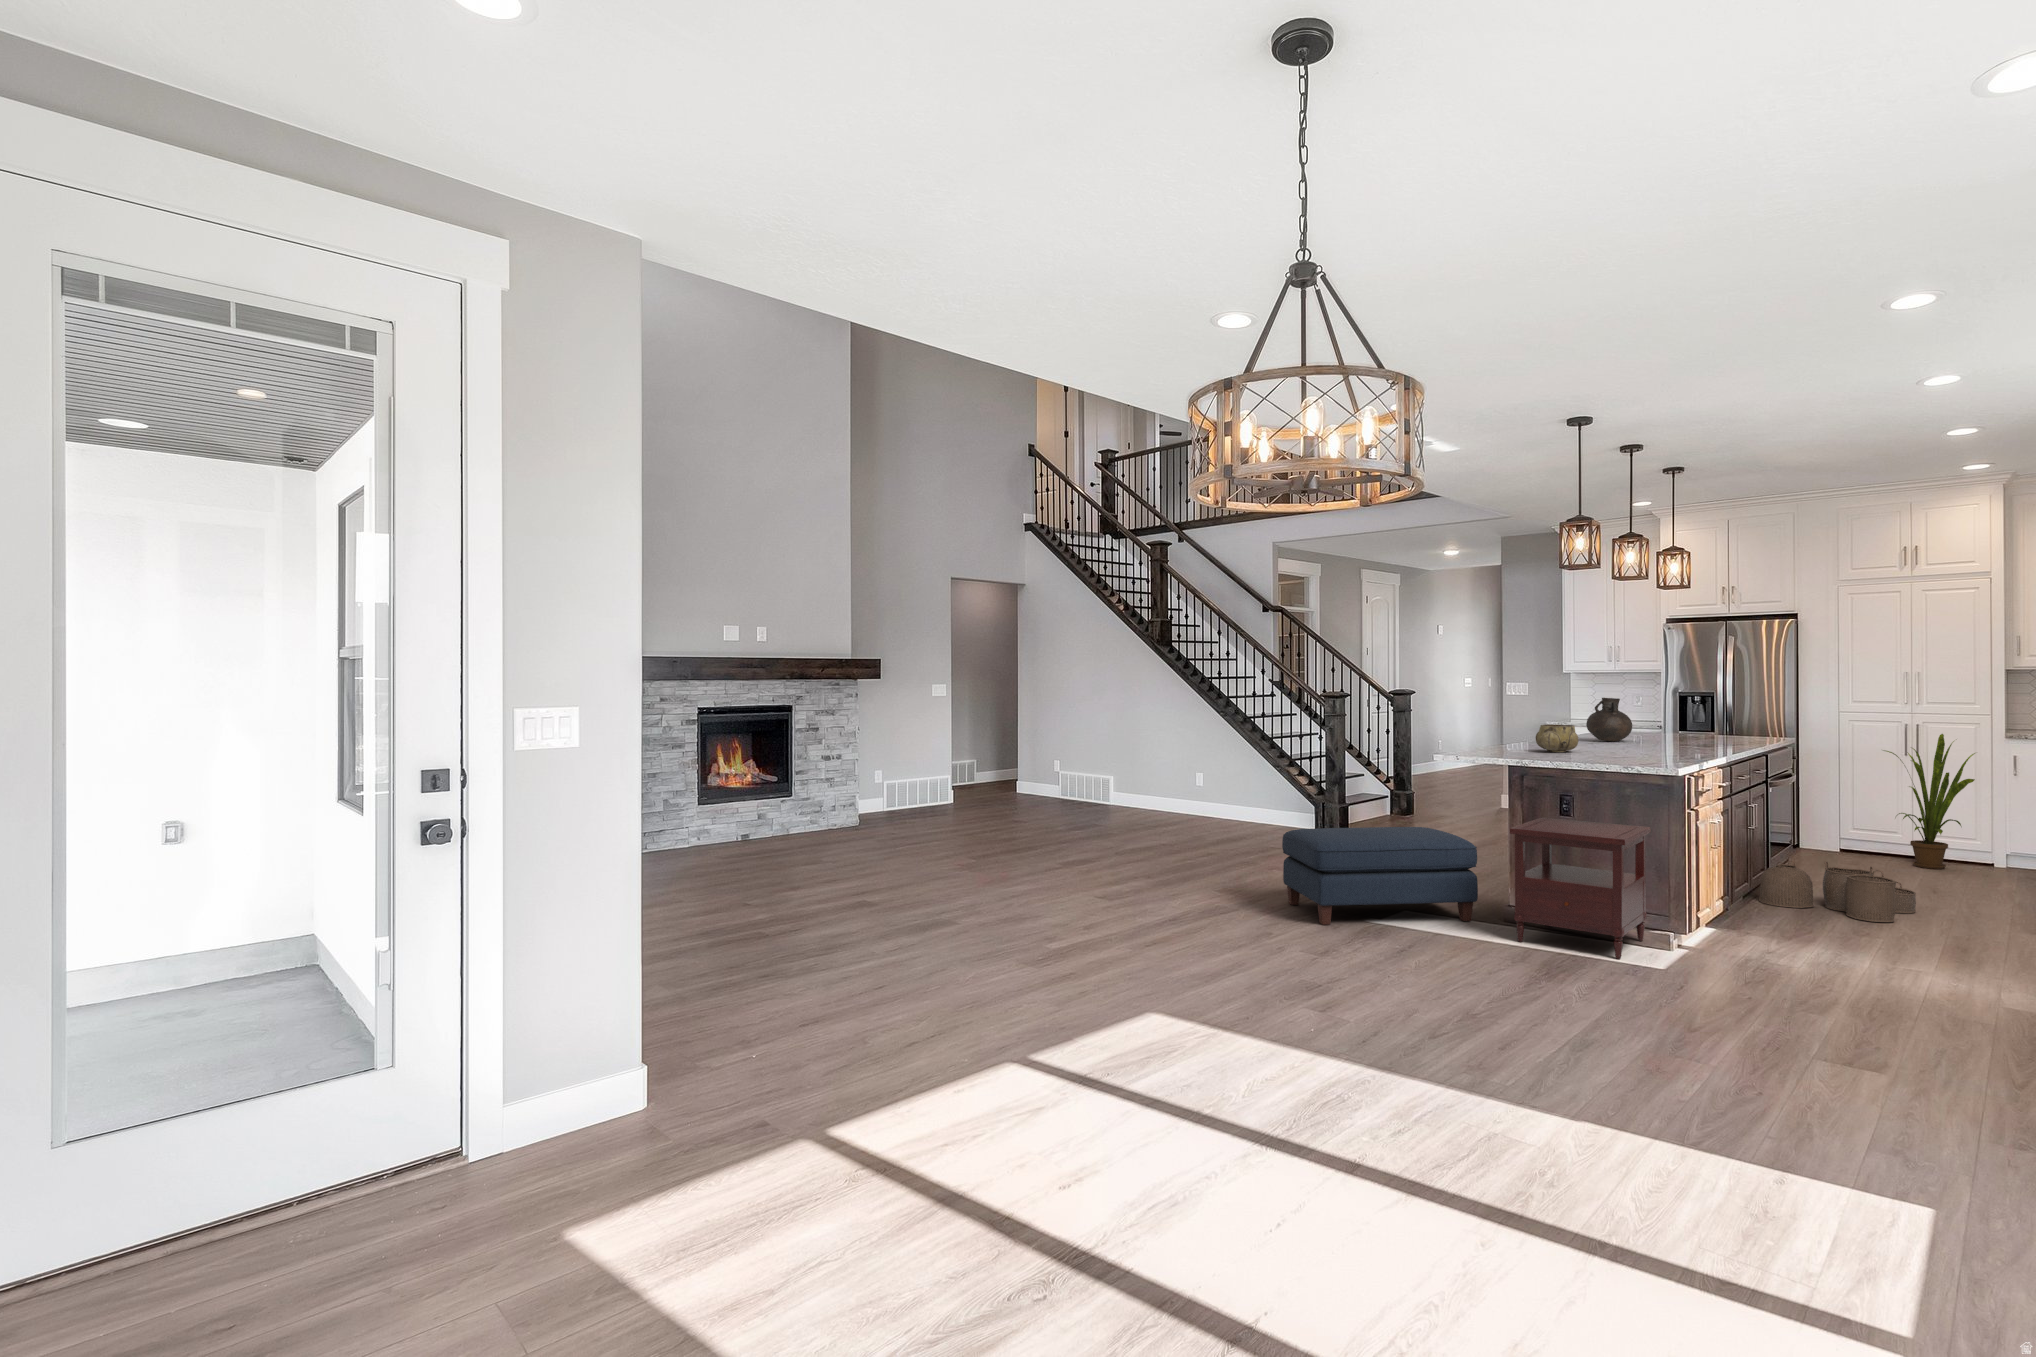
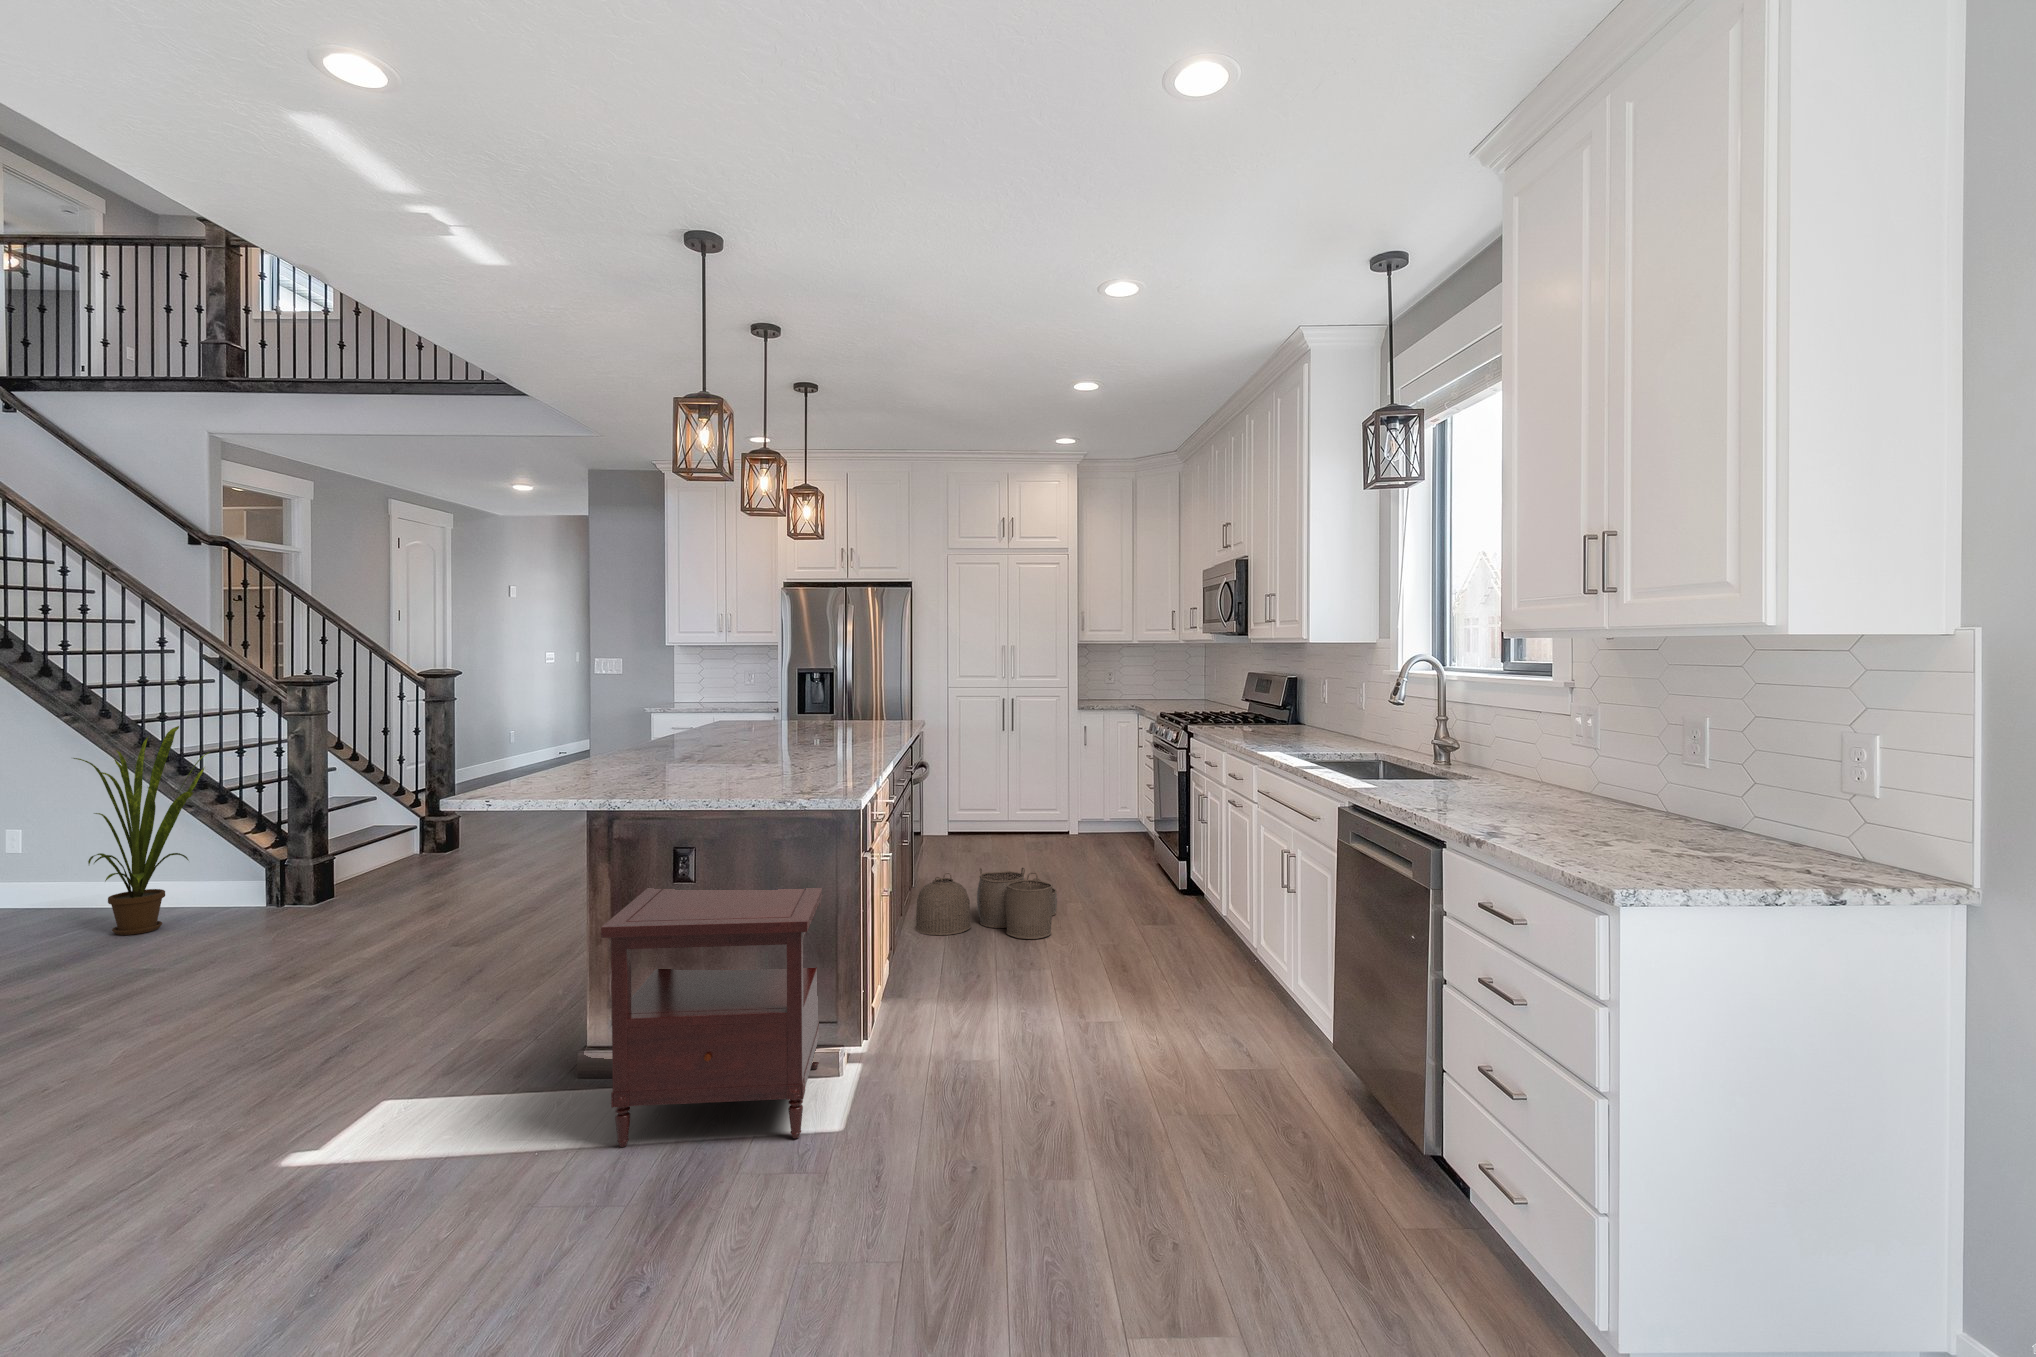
vase: present [1586,698,1632,741] -> none [706,671,764,732]
decorative bowl: present [1536,724,1578,752] -> none [641,713,706,758]
house plant: present [1884,734,1975,869] -> present [73,726,209,935]
ottoman: present [1282,827,1478,925] -> none [47,924,541,1254]

